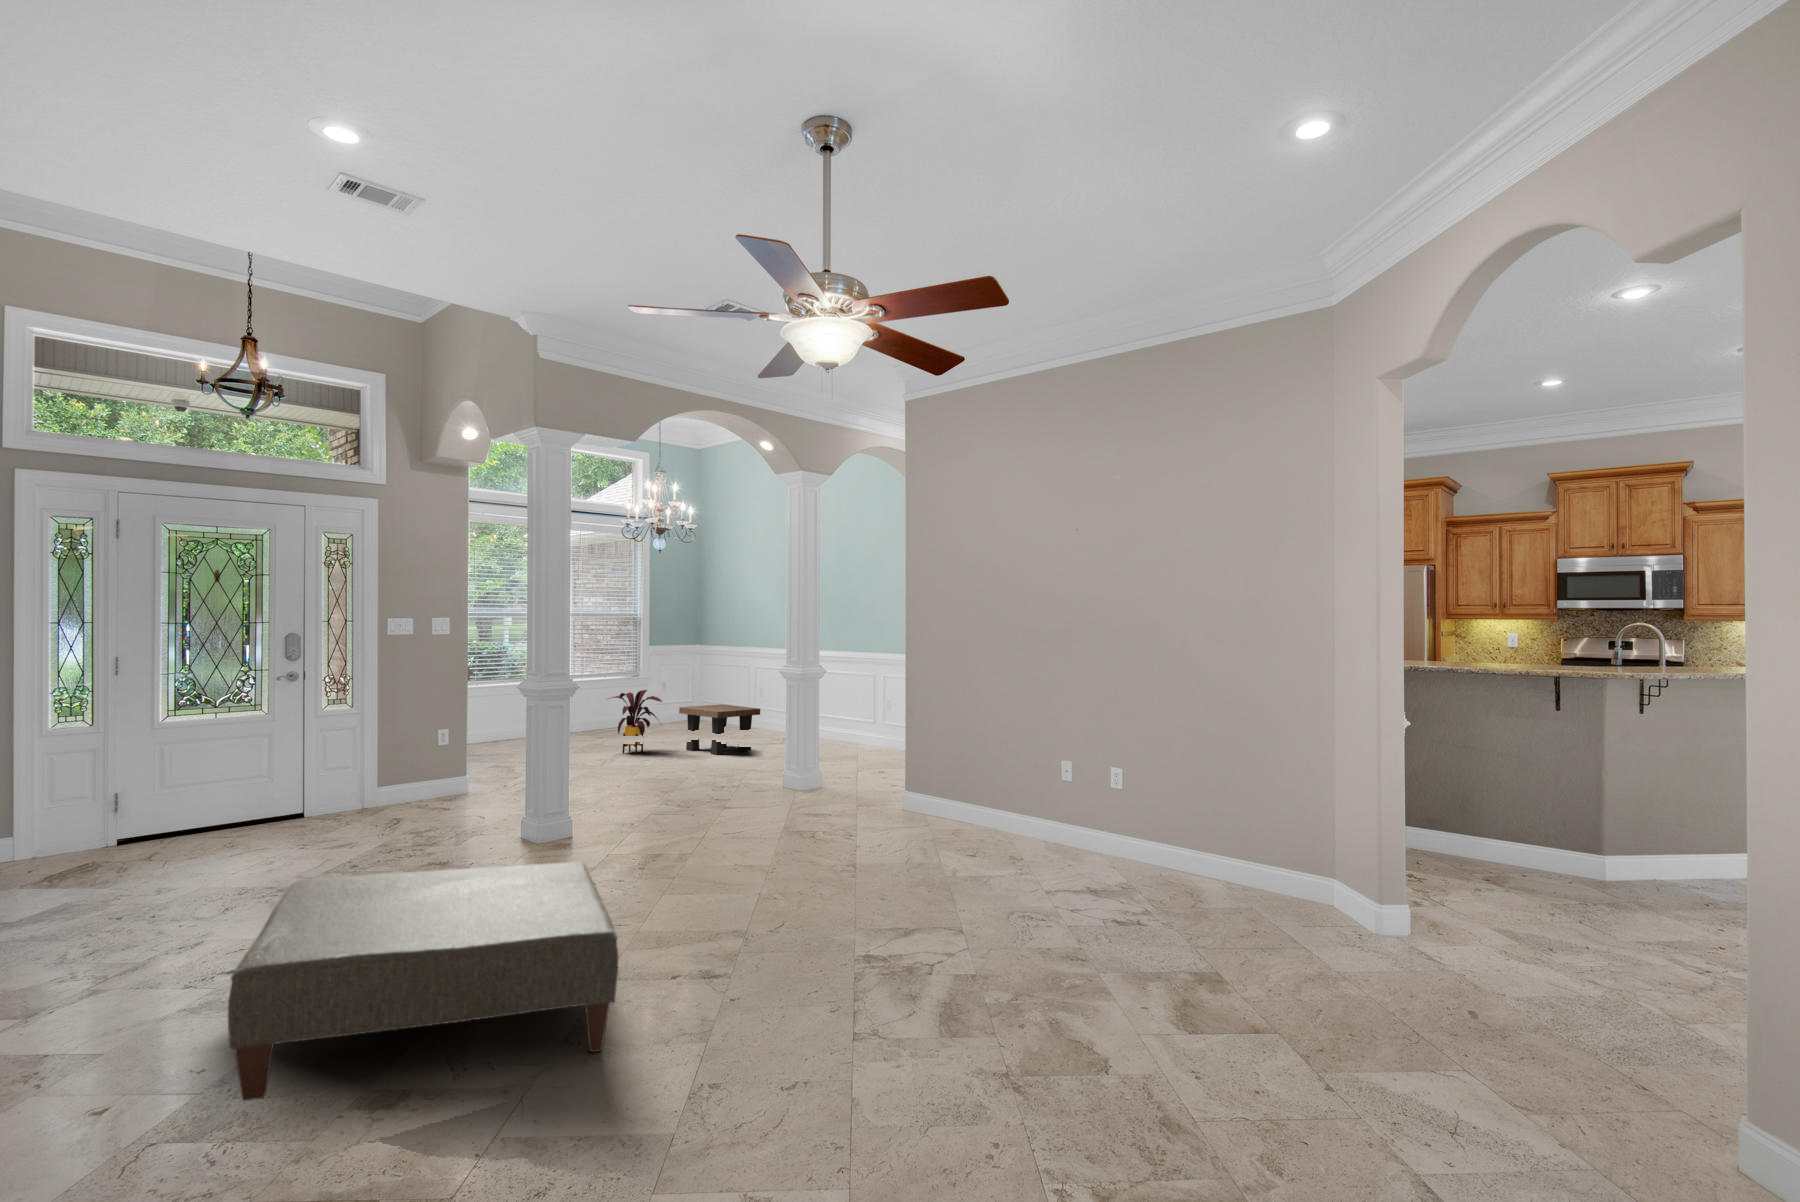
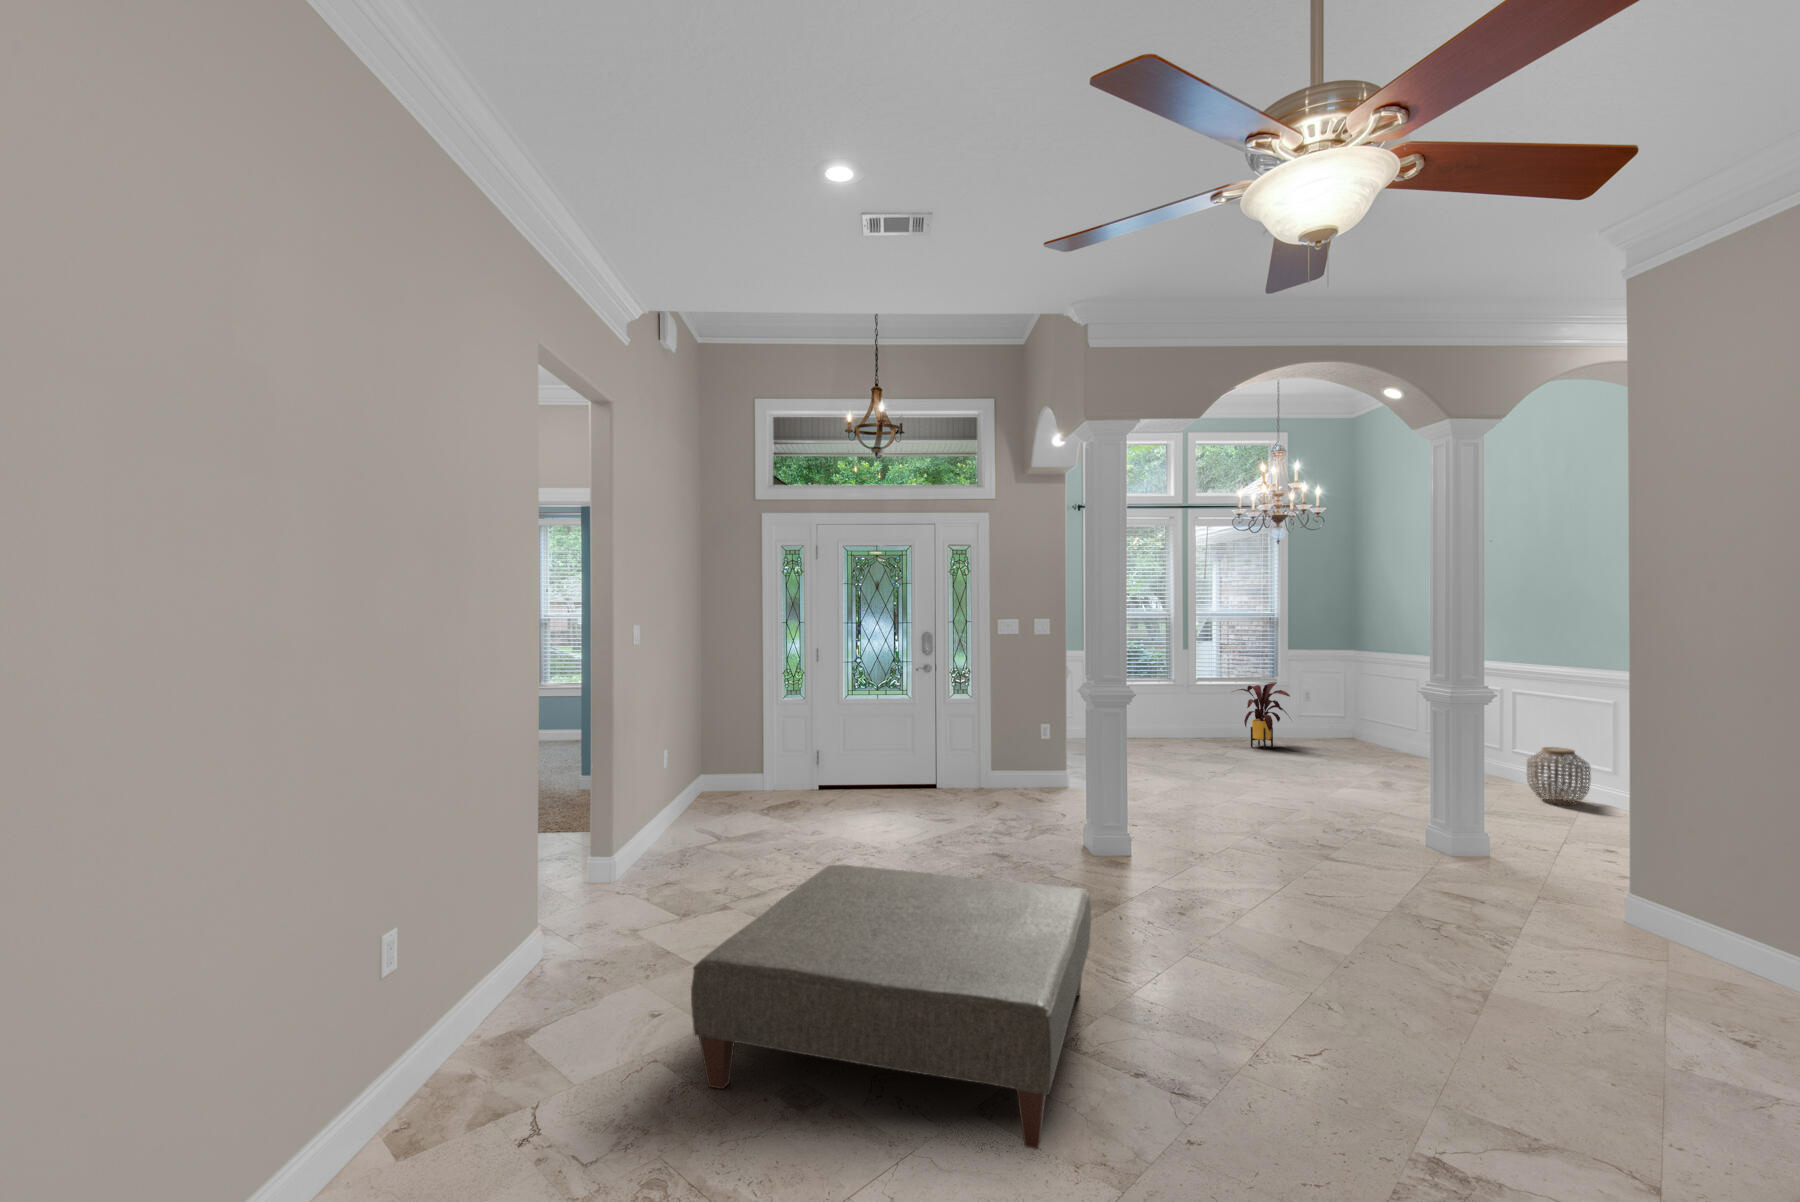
side table: present [679,704,760,755] -> none [1313,701,1412,756]
woven basket: none [849,733,889,778] -> present [1527,747,1590,805]

